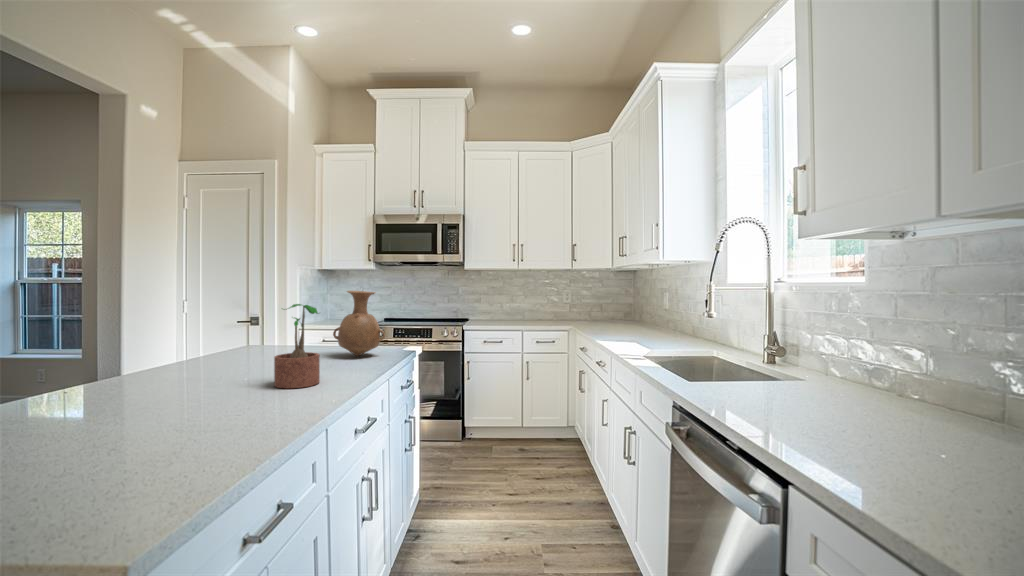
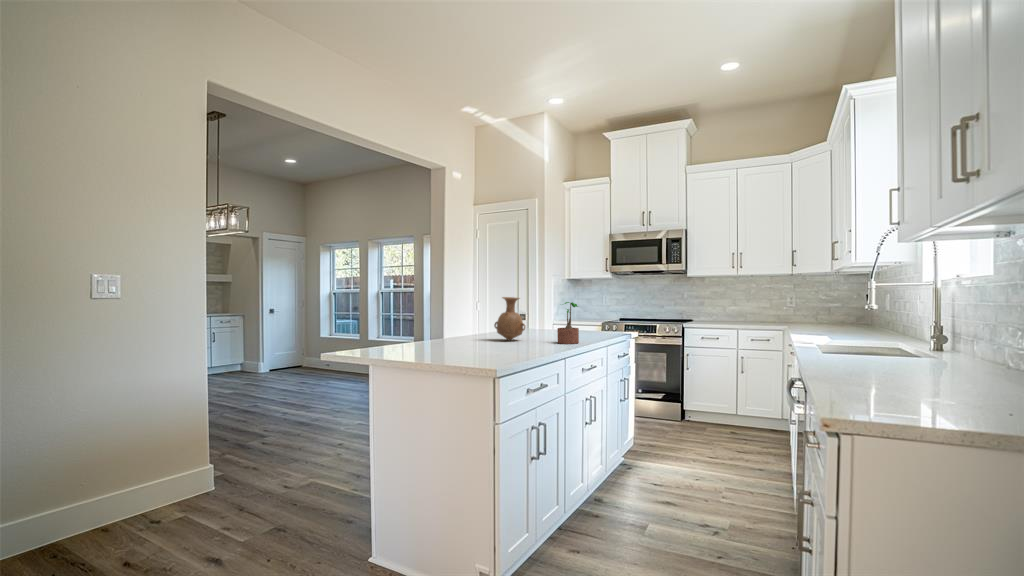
vase: present [333,291,385,356] -> present [494,297,525,340]

